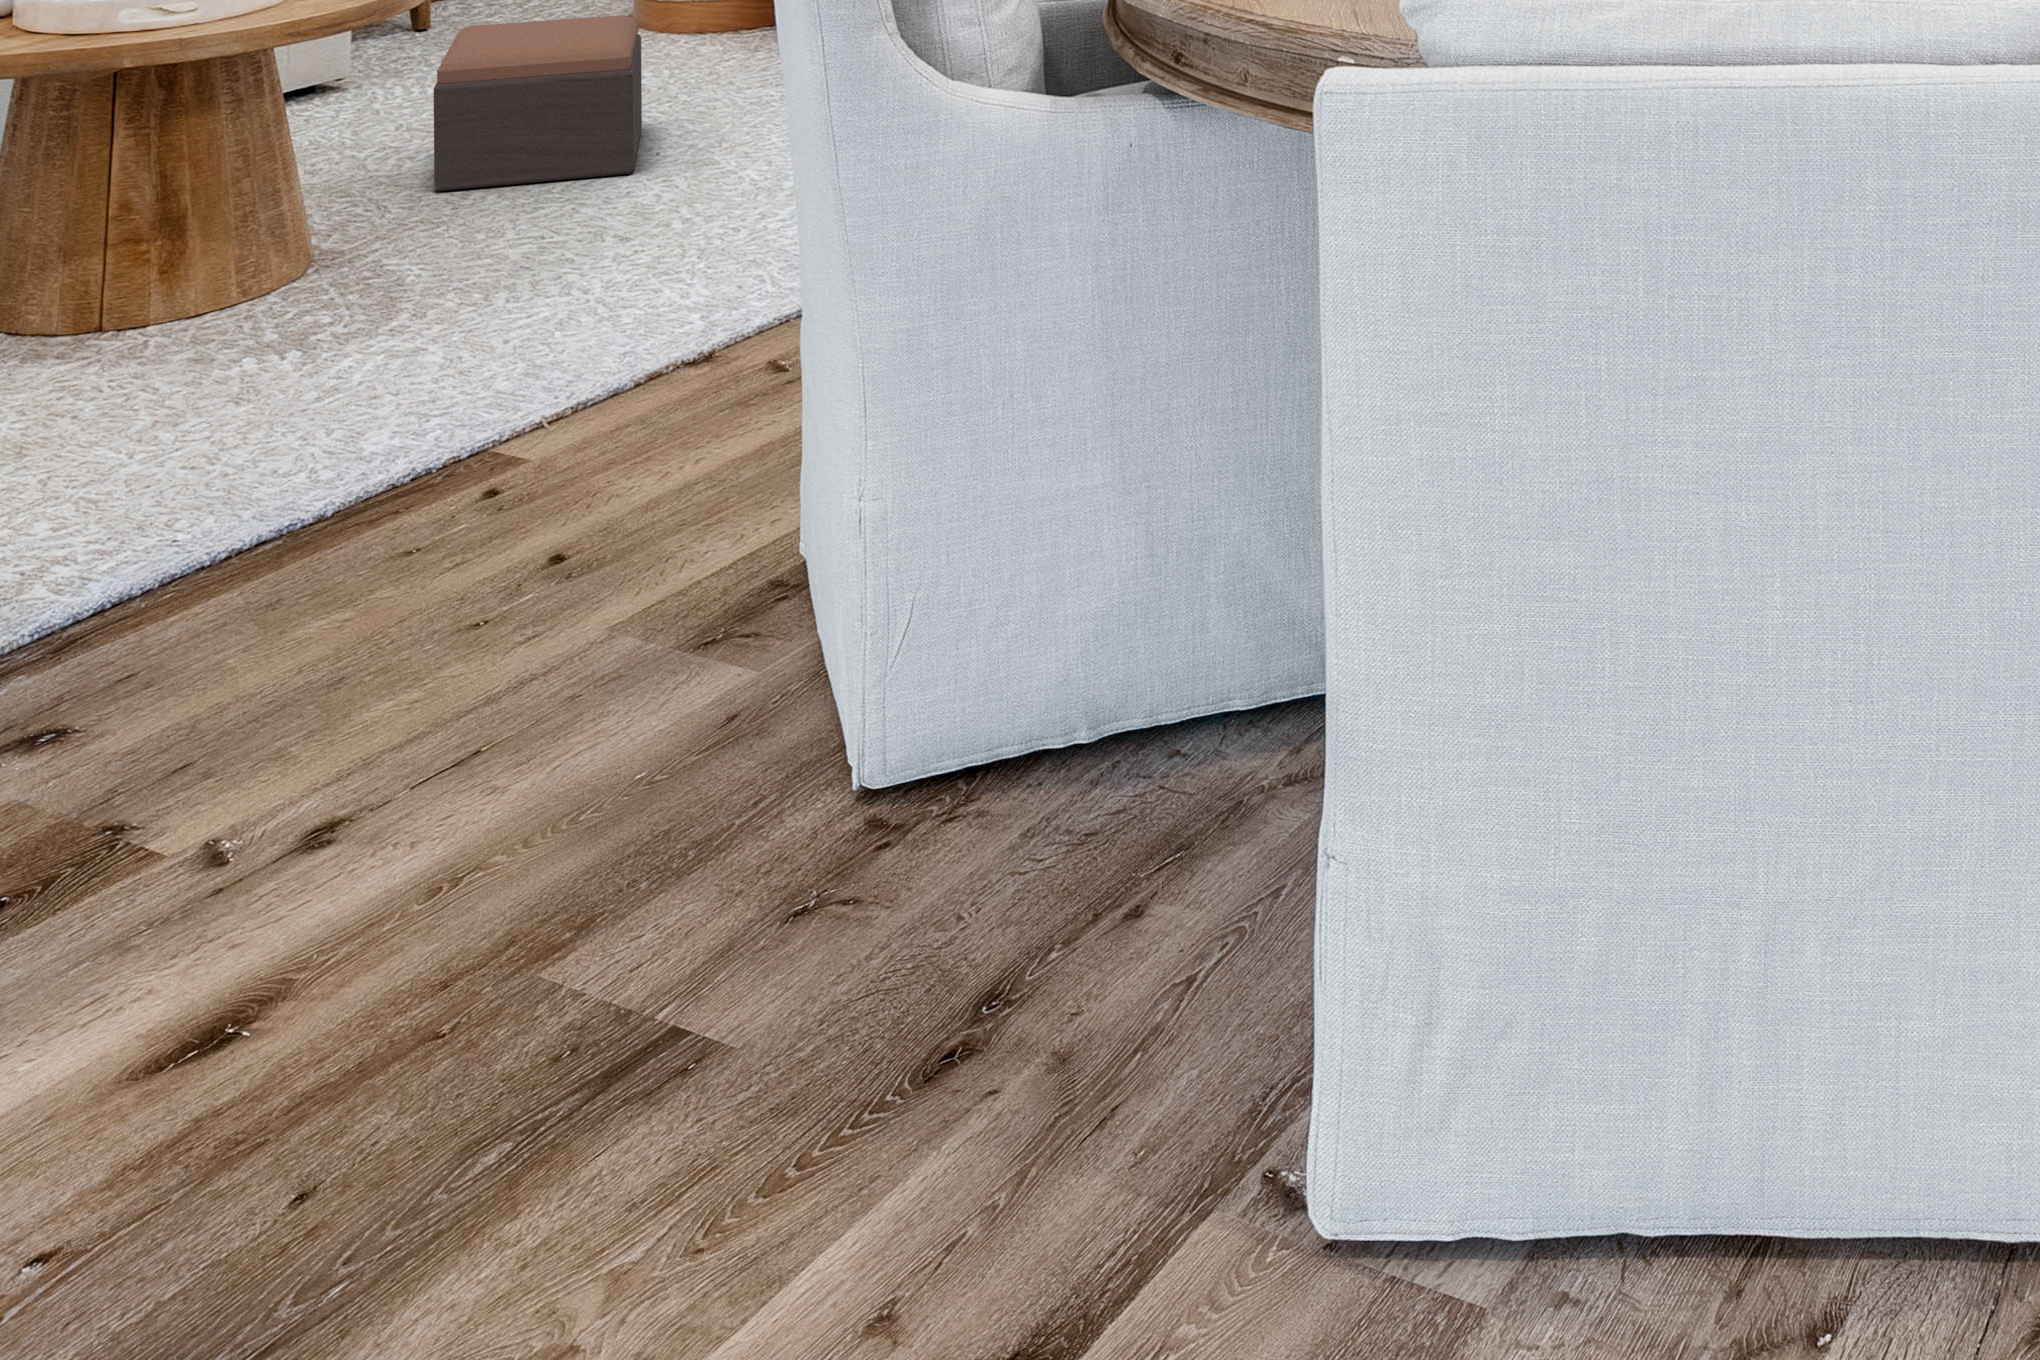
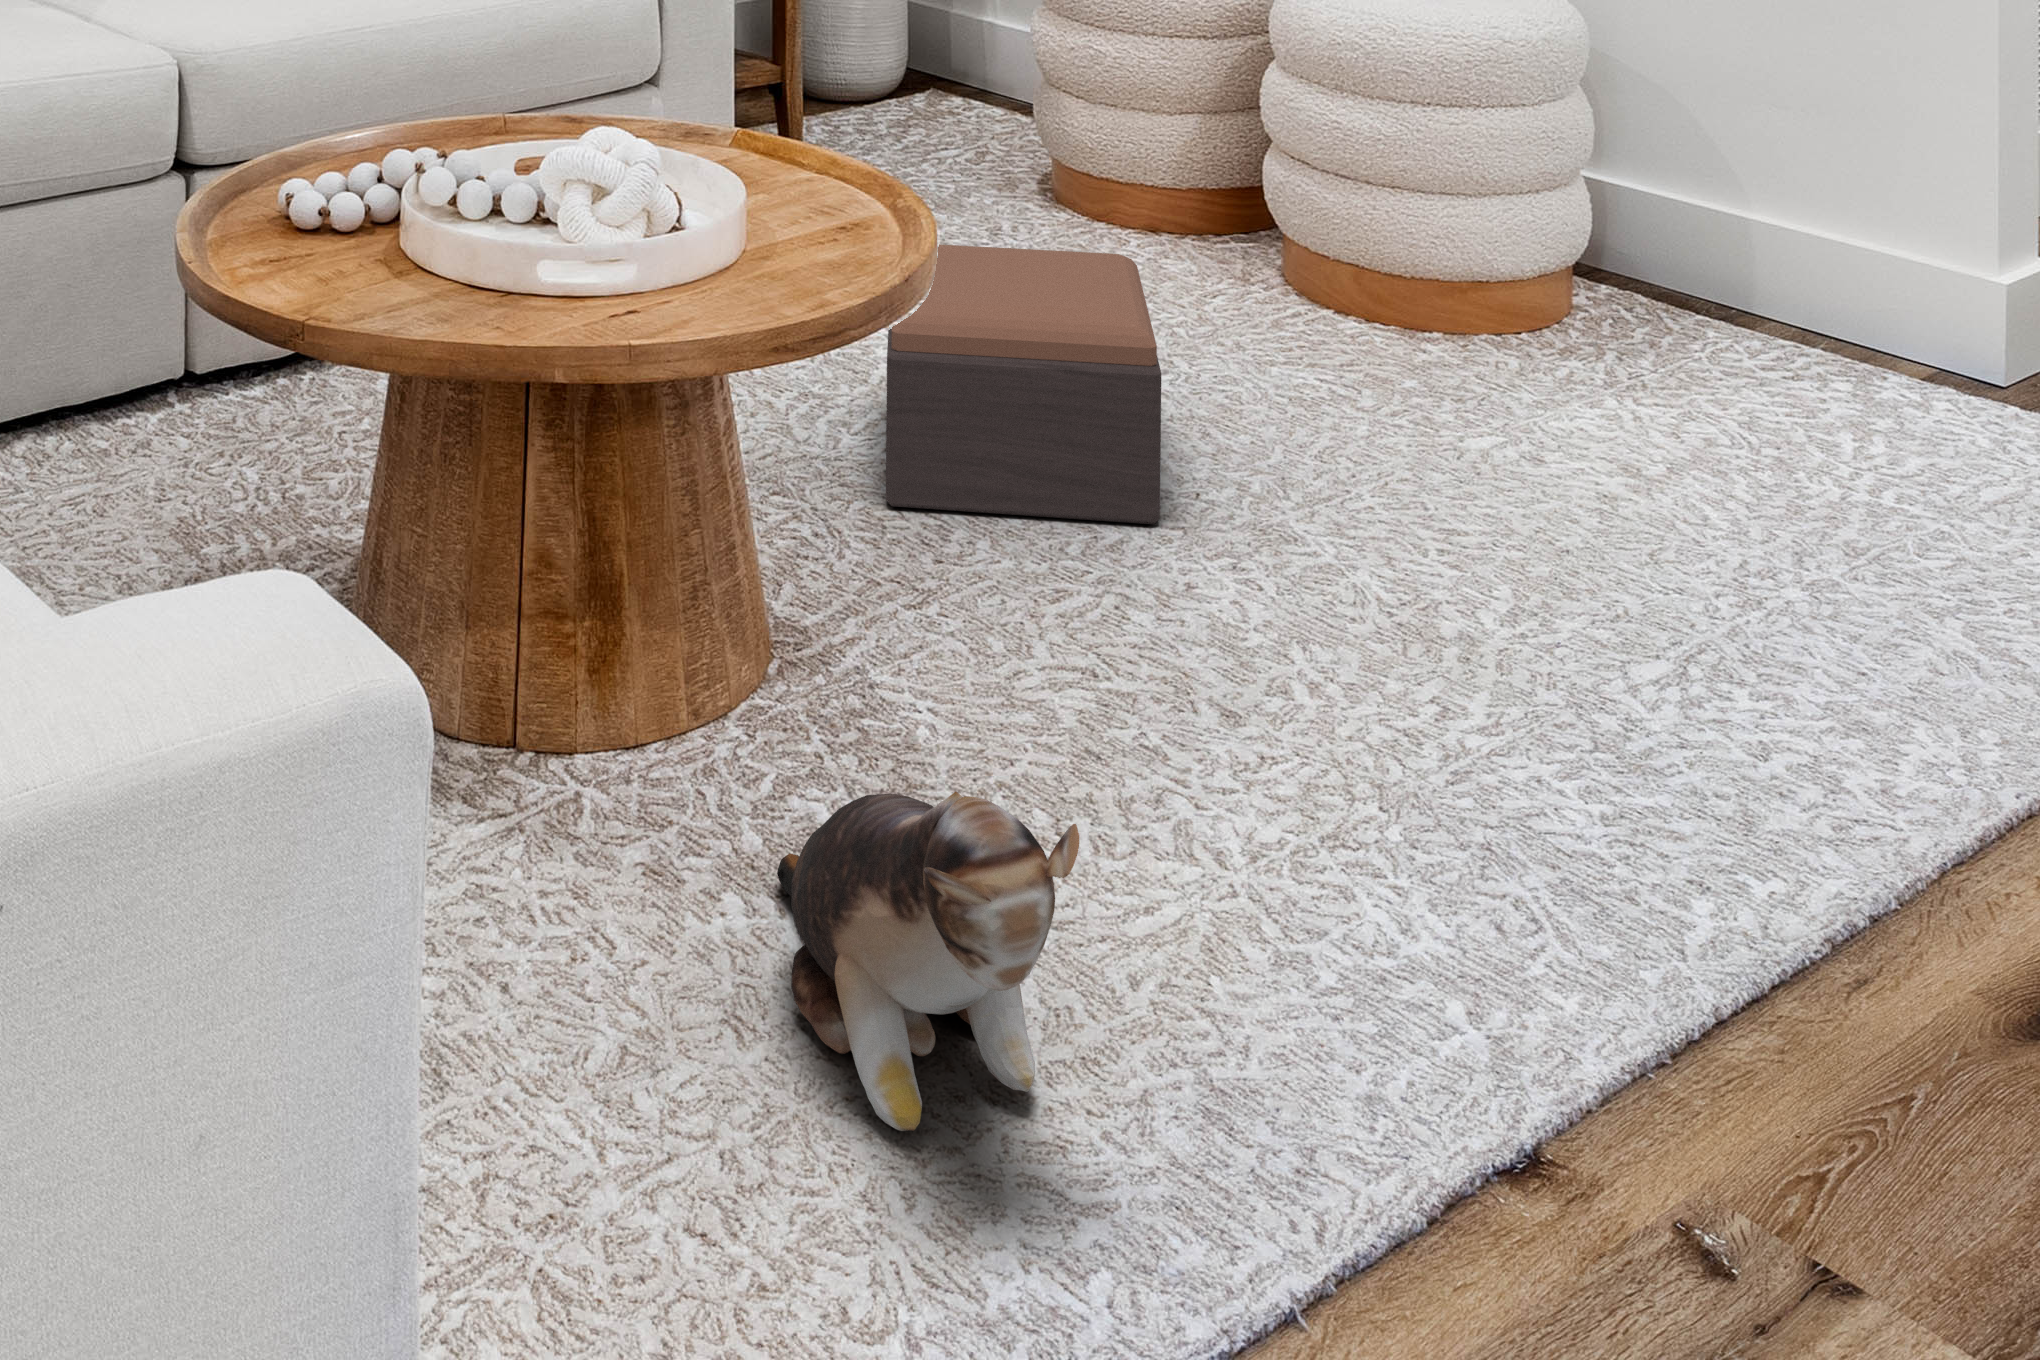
plush toy: none [293,219,454,419] -> present [777,792,1079,1131]

